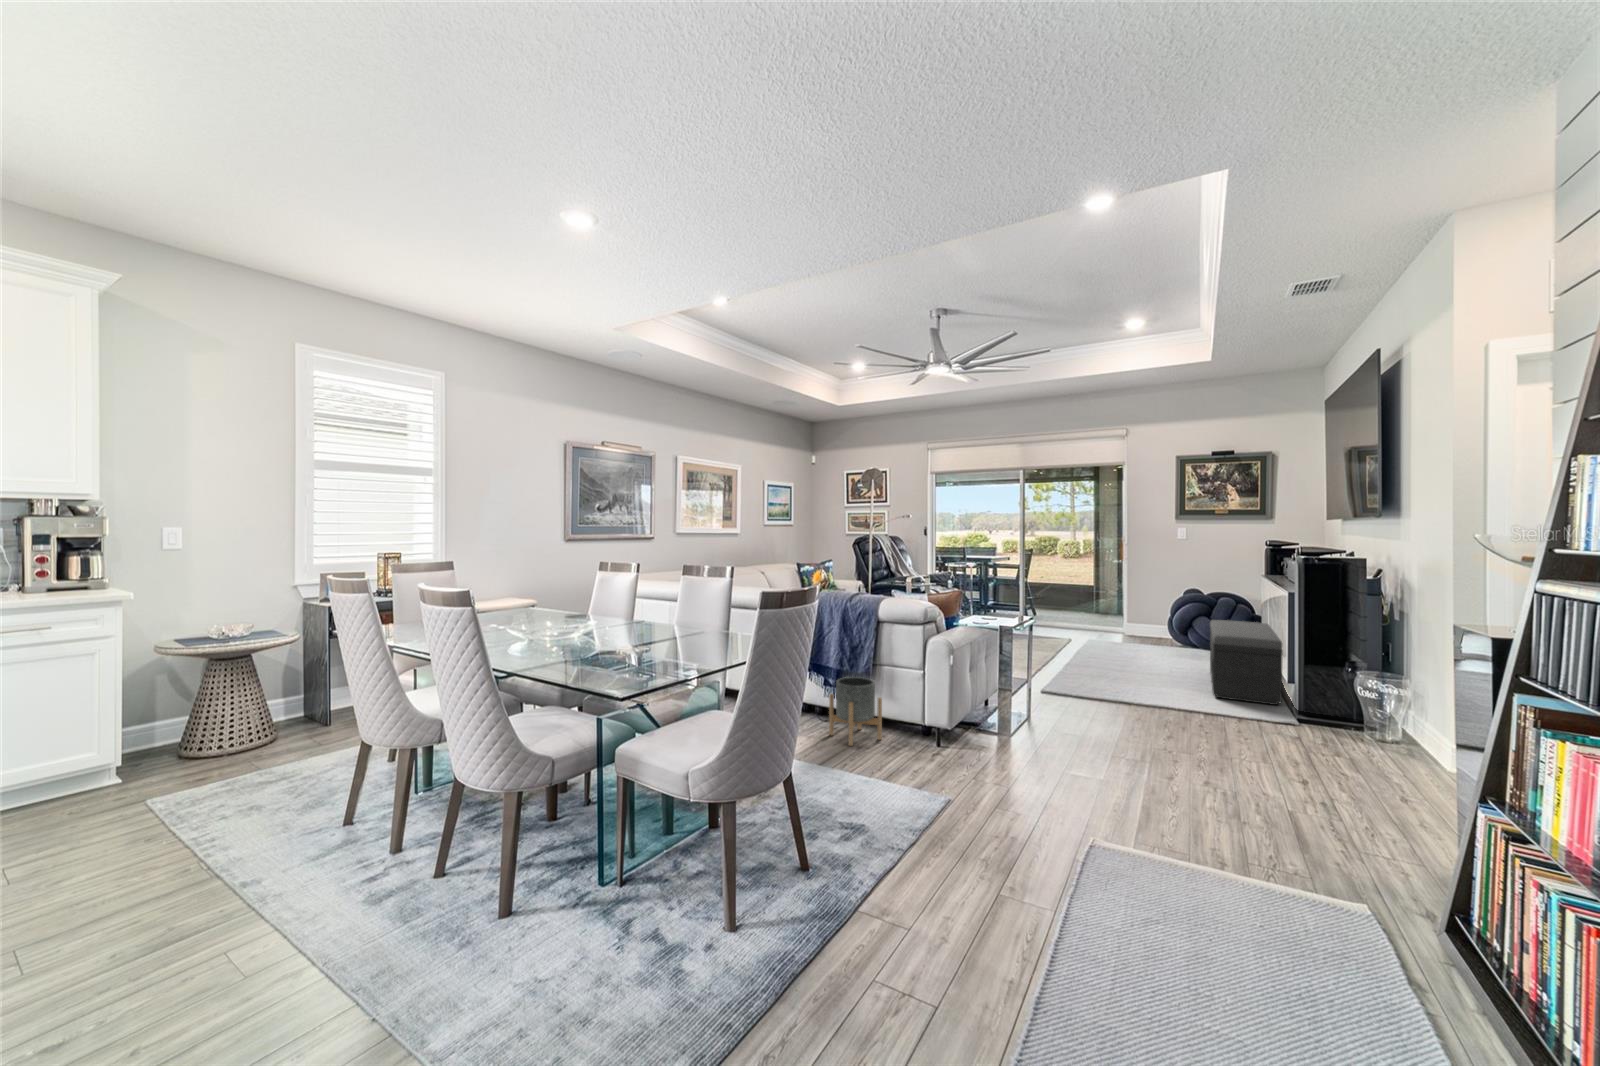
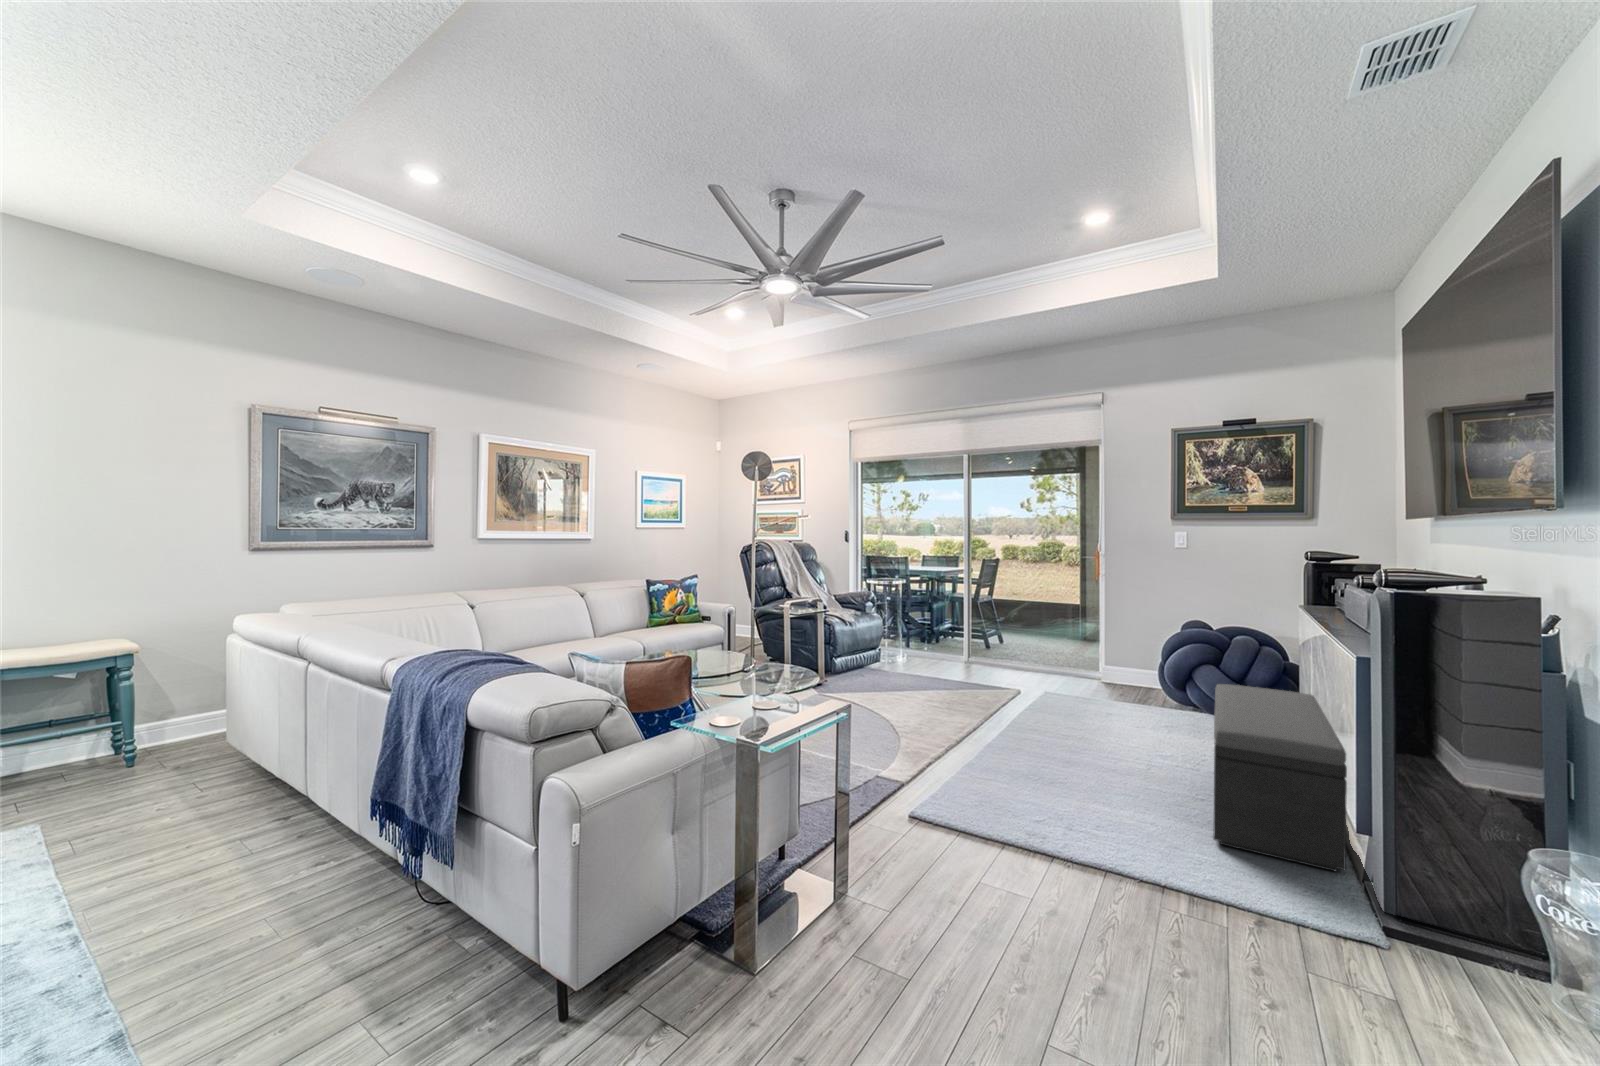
planter: present [829,677,882,746] -> none [355,841,460,1024]

